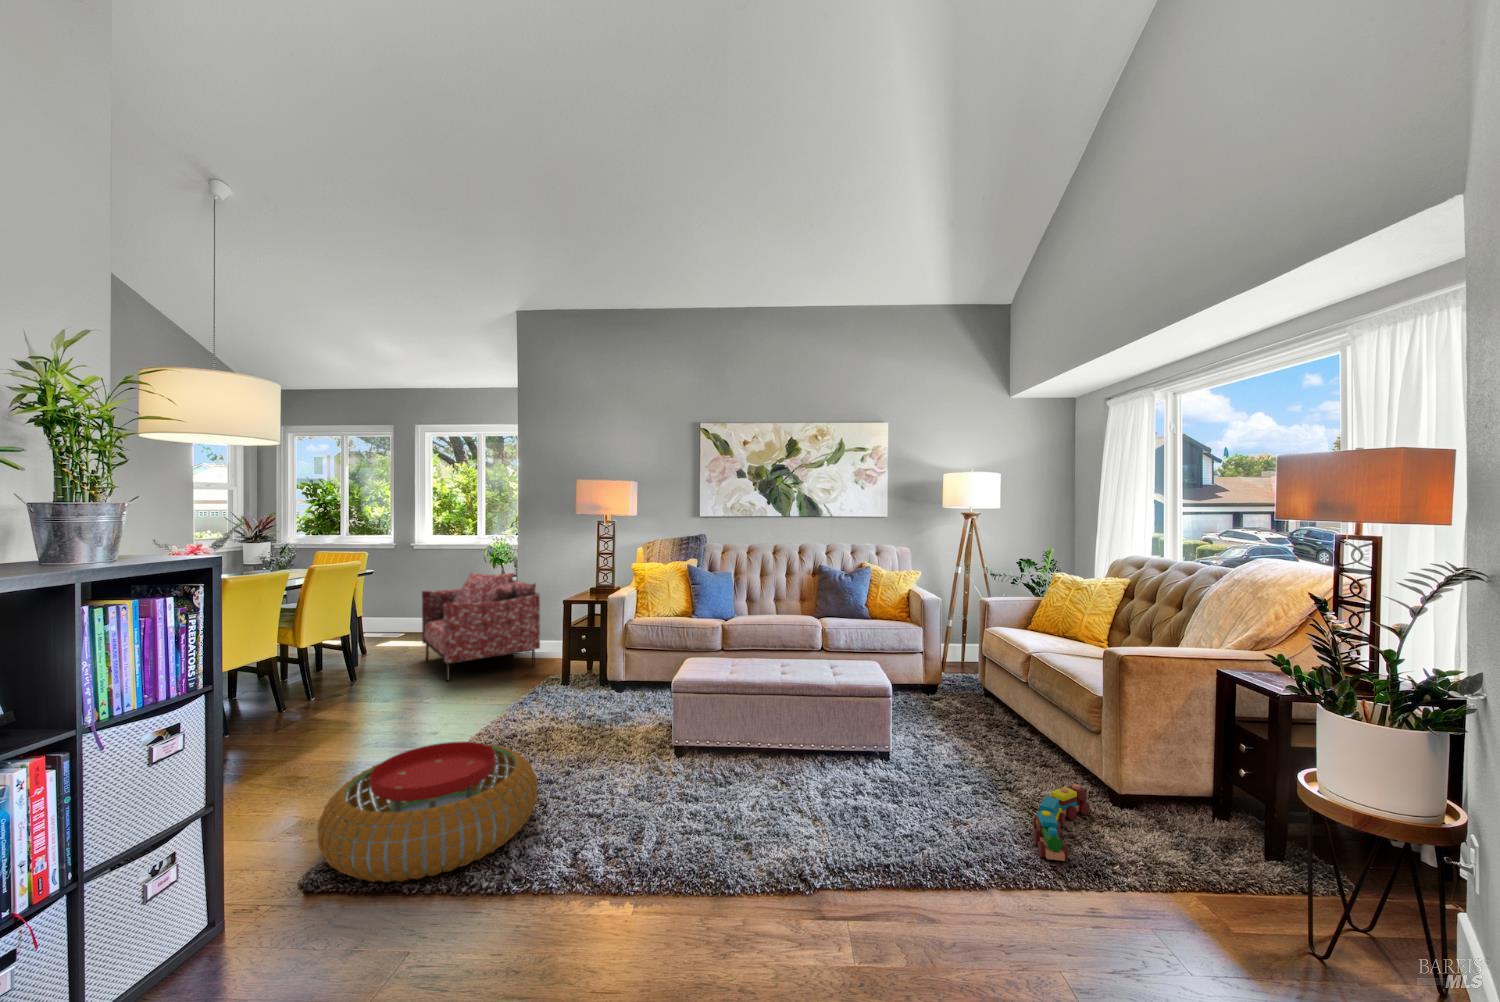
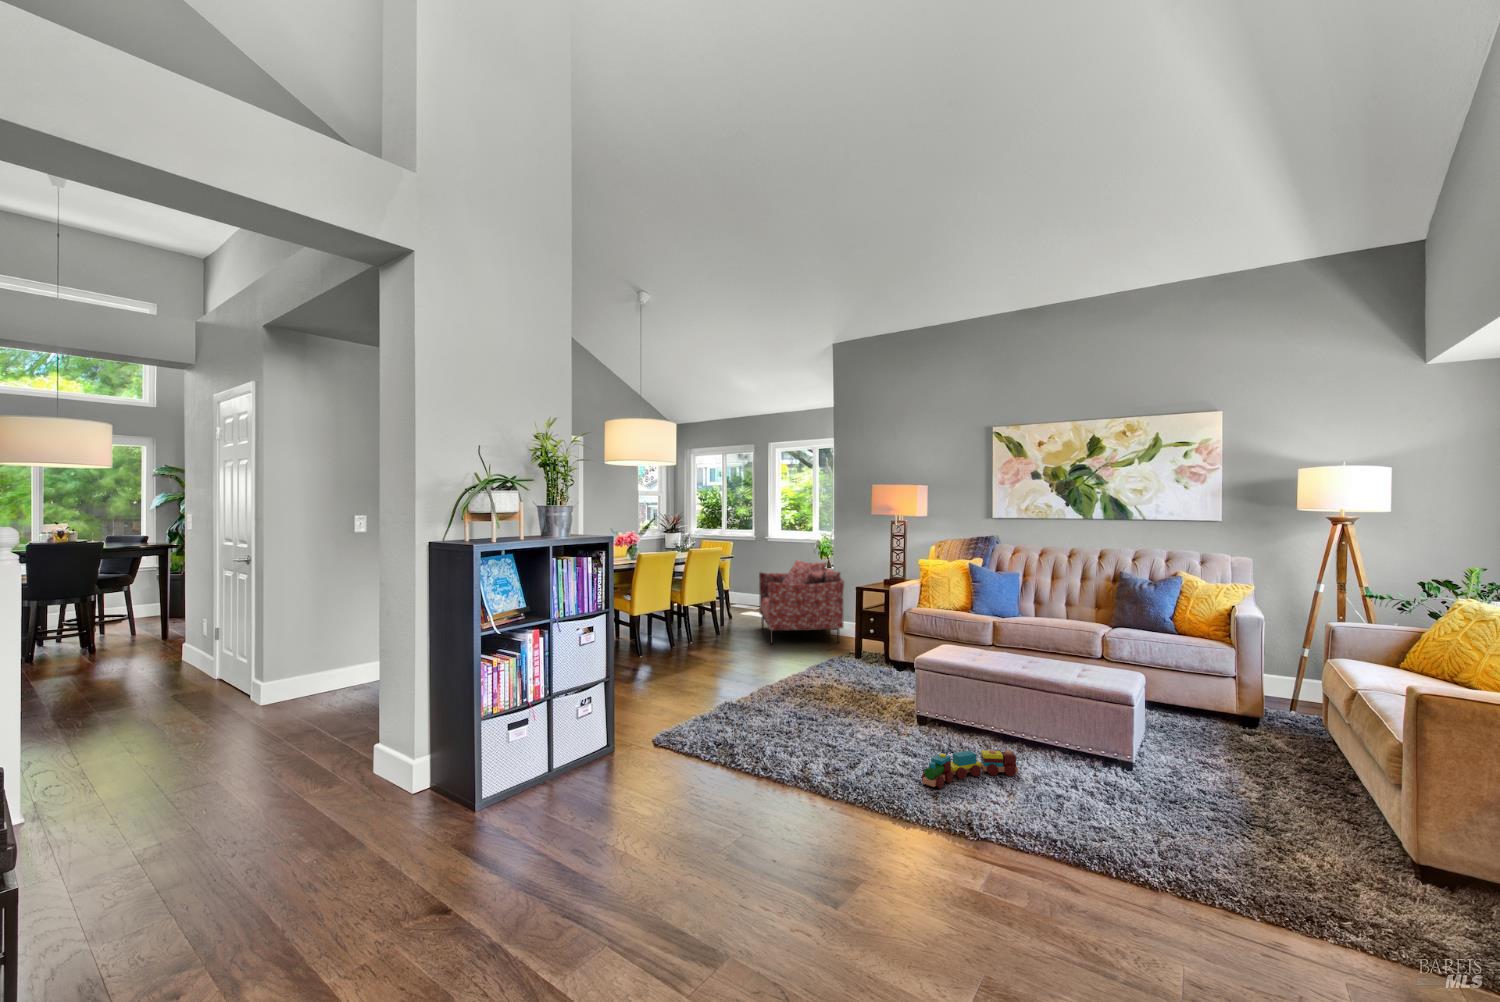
pouf: present [317,742,538,882] -> none [661,675,796,755]
toy train: present [1033,784,1090,861] -> present [922,750,1018,788]

